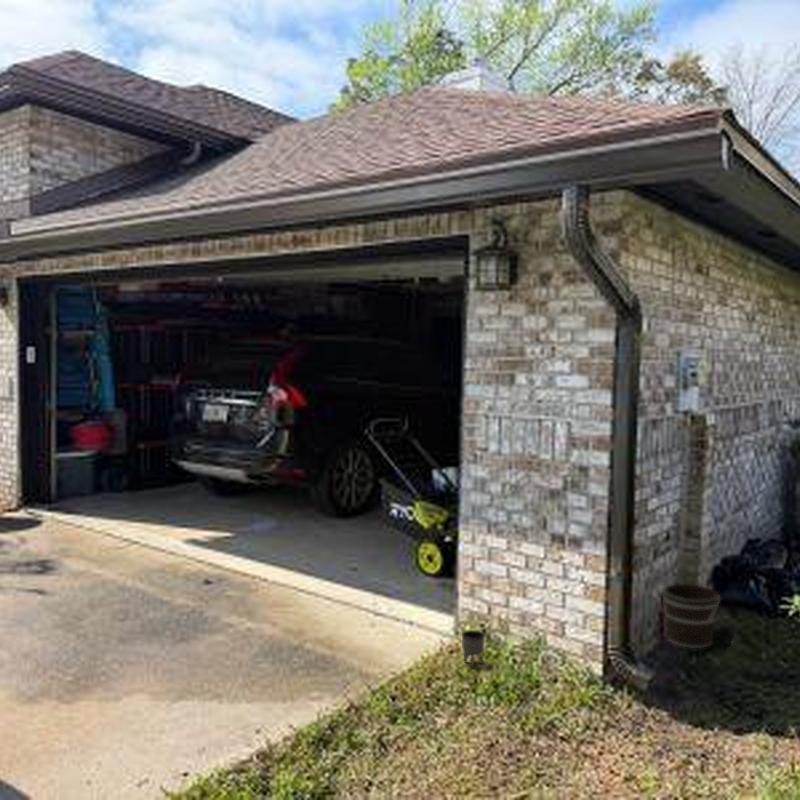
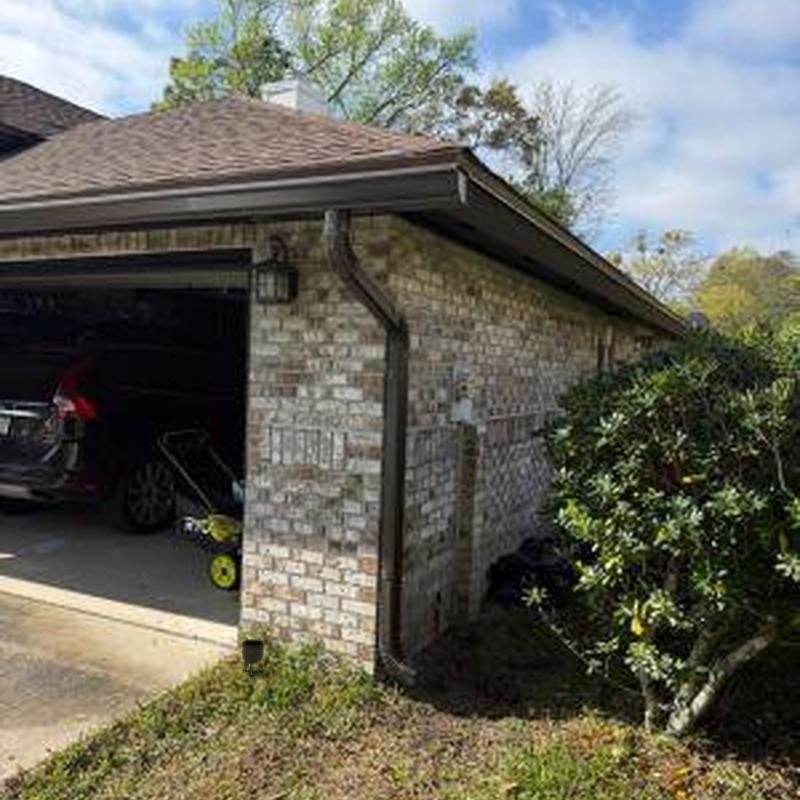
bucket: present [663,584,720,648] -> none [439,589,492,649]

